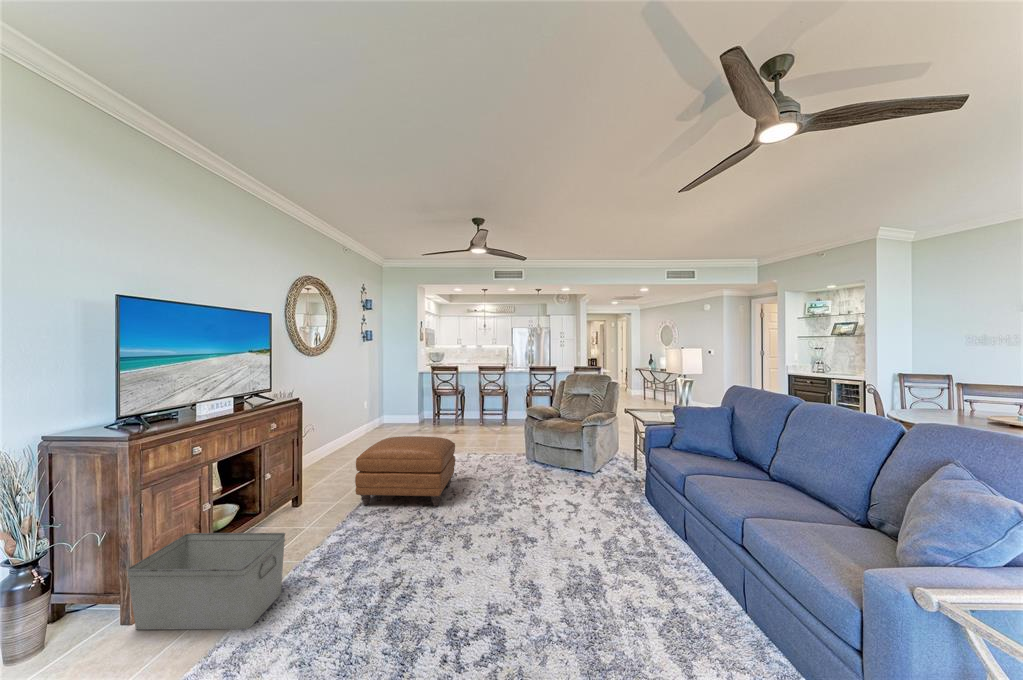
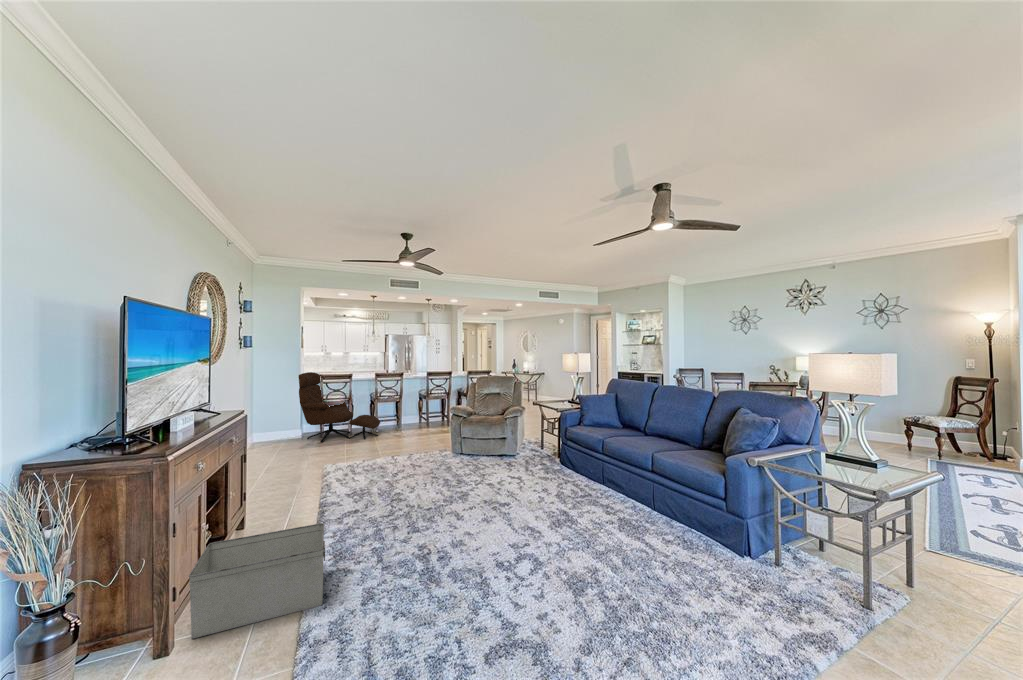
lounge chair: none [409,364,482,432] -> present [299,372,380,442]
ottoman: present [355,436,455,506] -> none [321,437,410,508]

